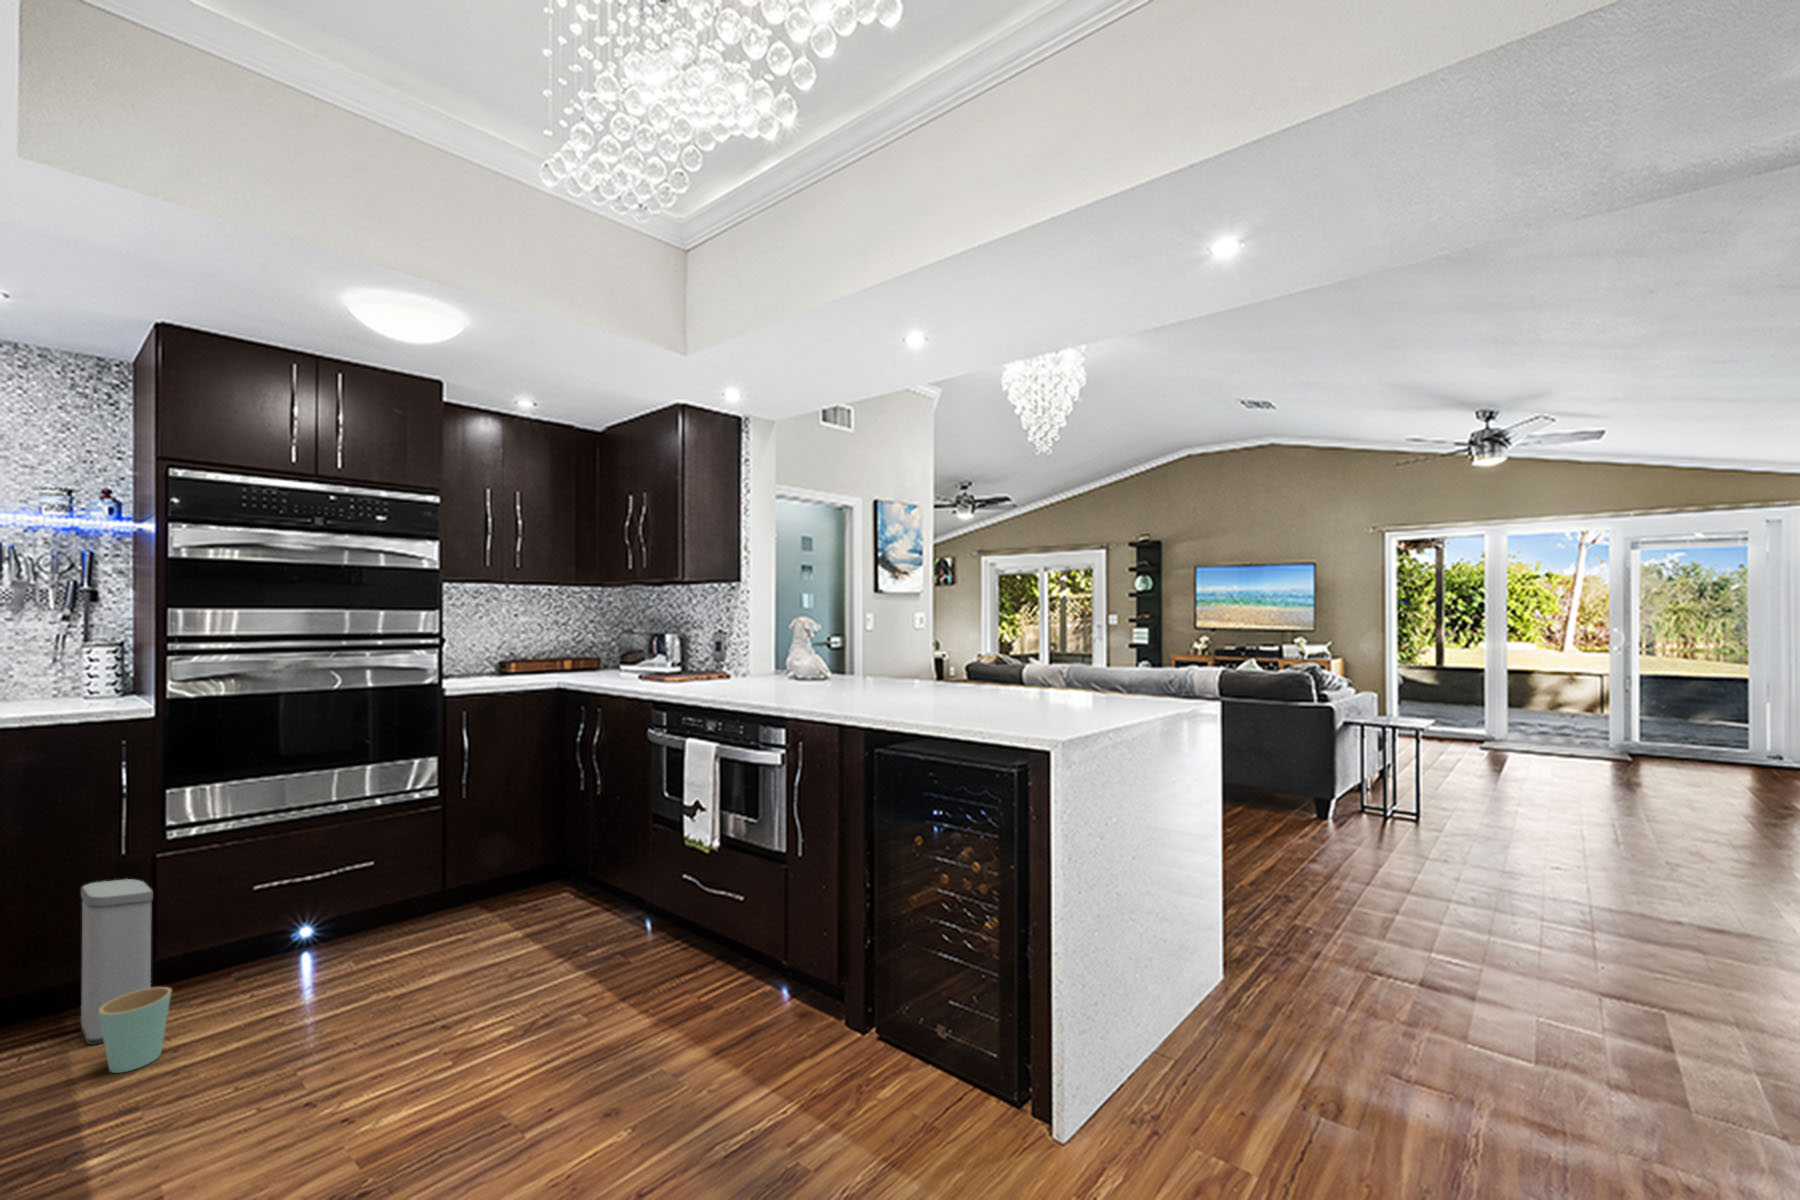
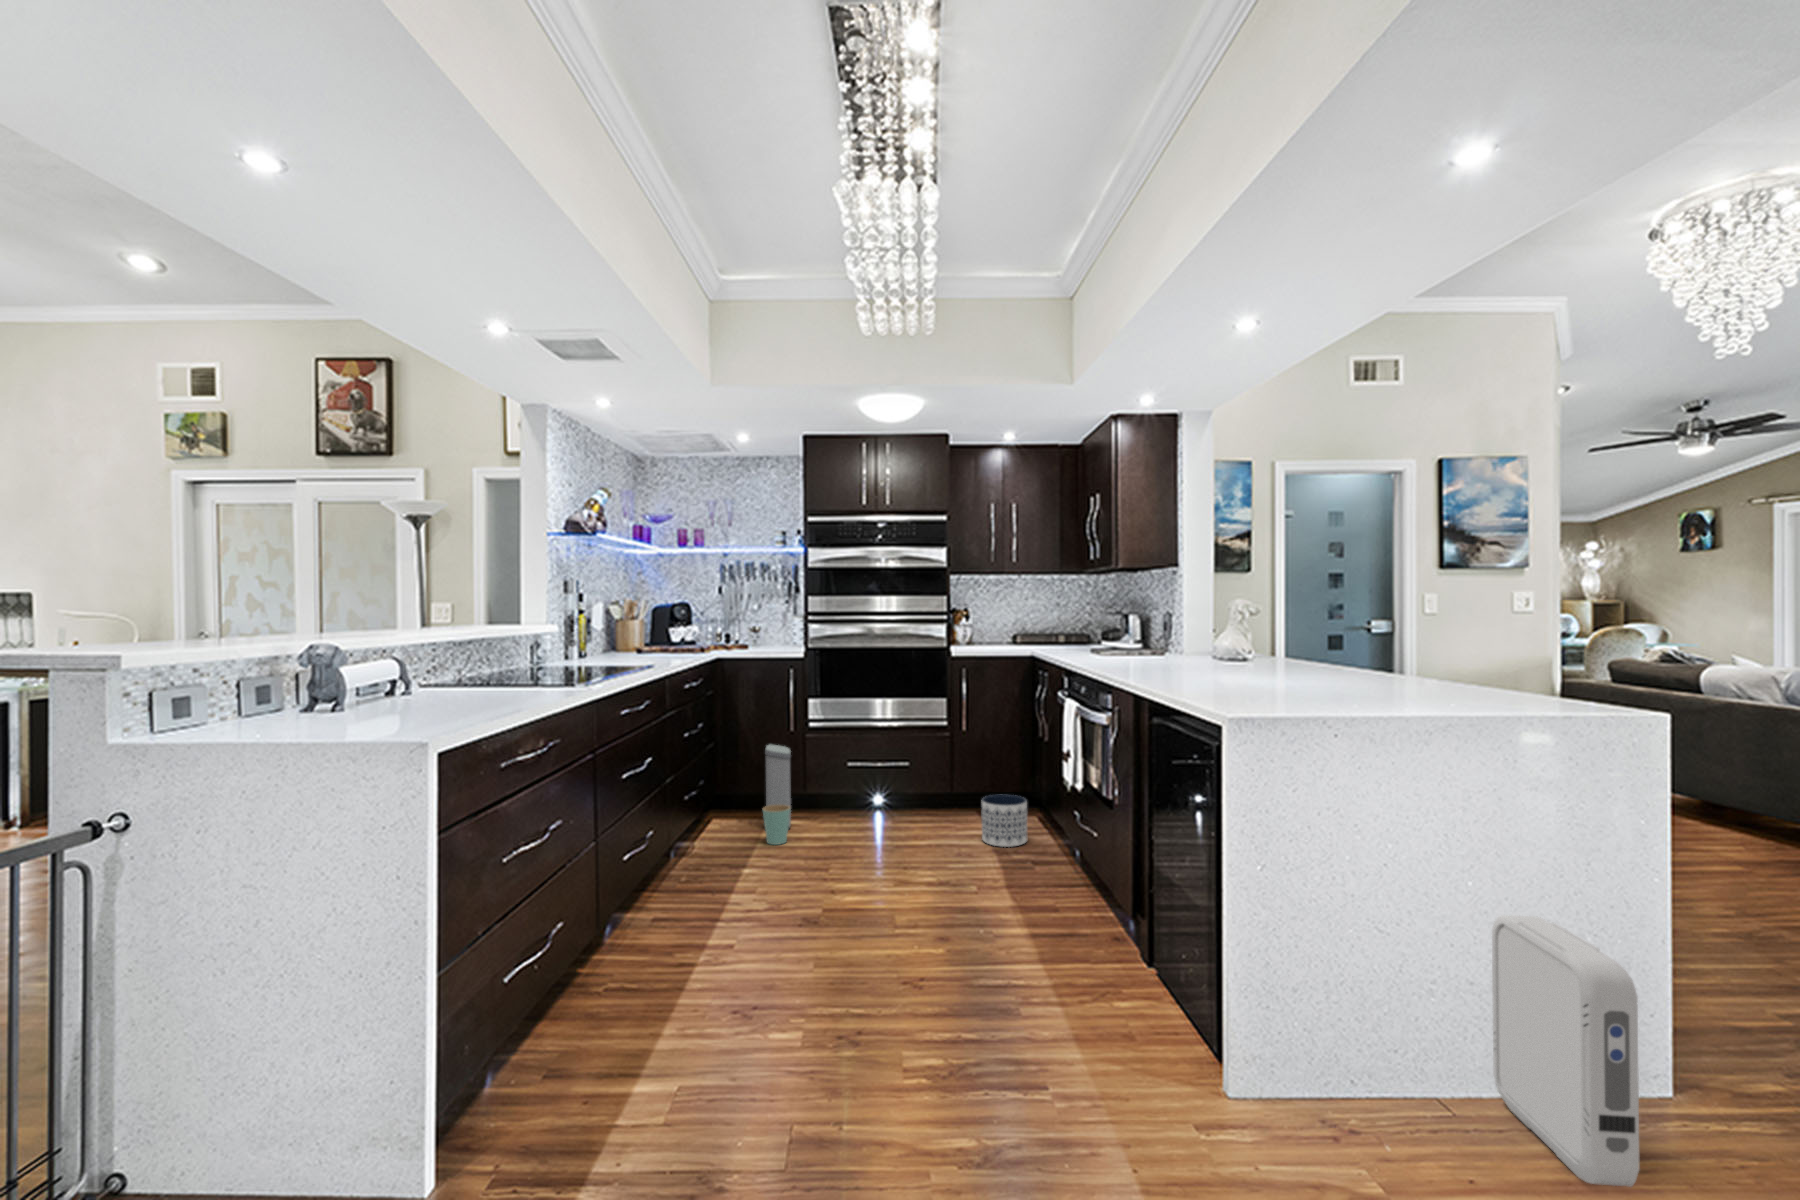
planter: none [527,862,590,935] -> present [982,795,1027,847]
air purifier: none [1177,876,1312,1078] -> present [1492,915,1640,1187]

